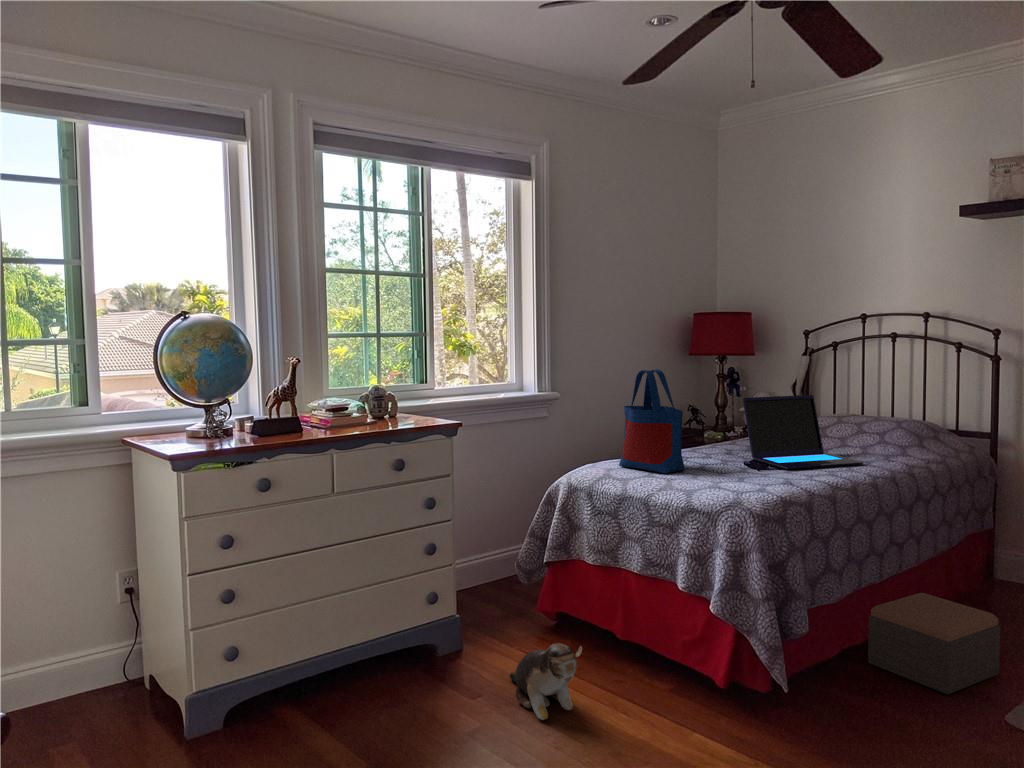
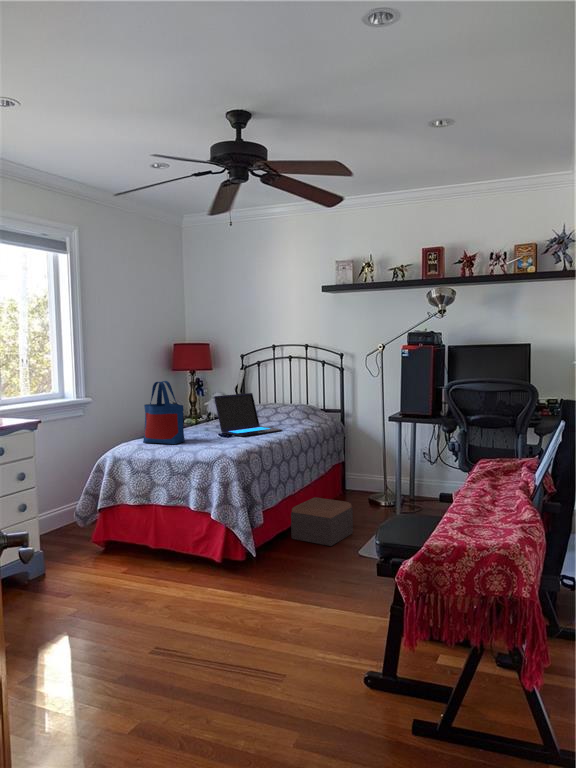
plush toy: present [510,643,582,720] -> none [88,548,143,599]

